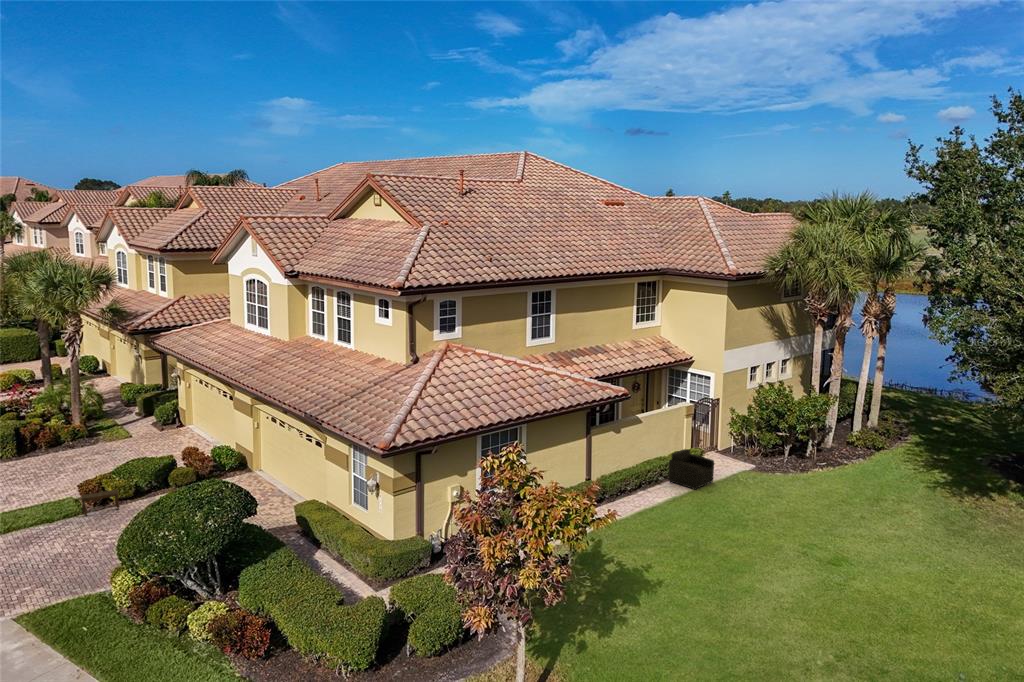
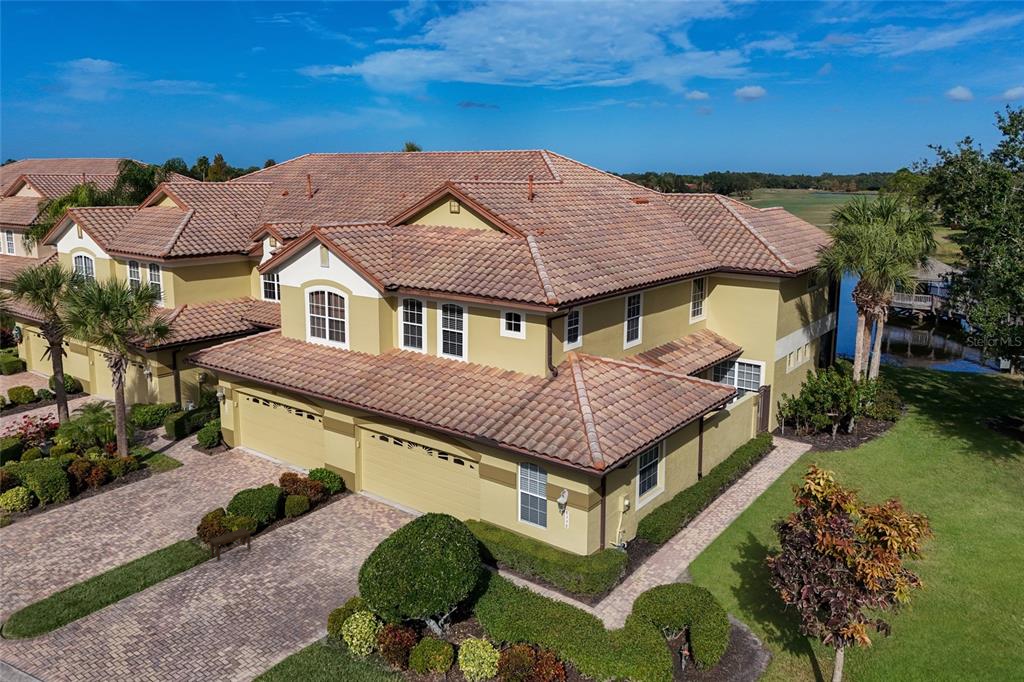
armchair: present [669,449,714,489] -> none [756,436,795,472]

